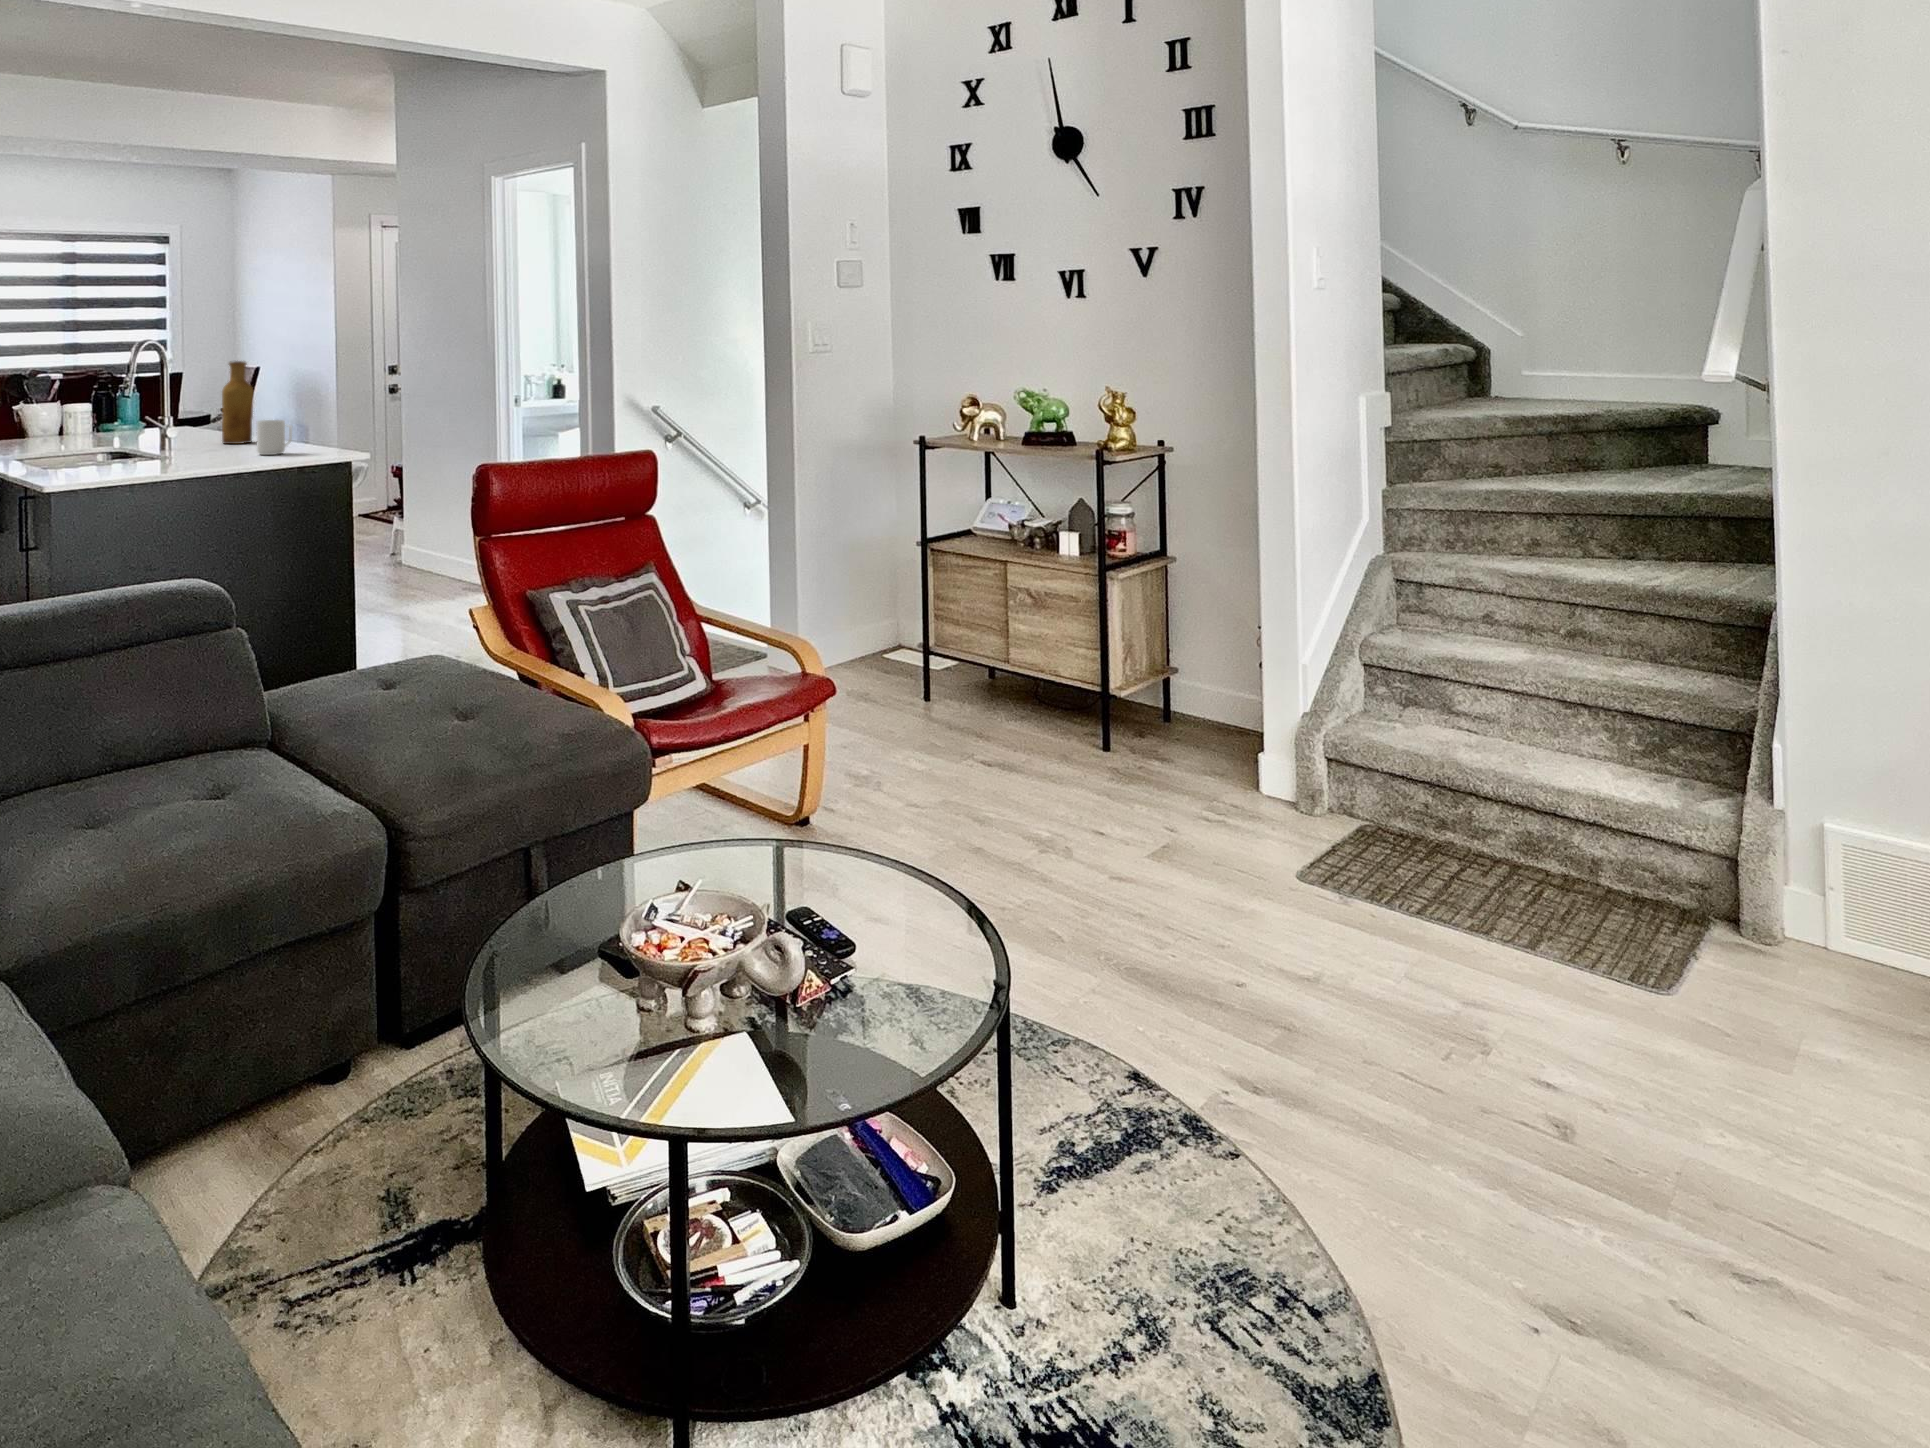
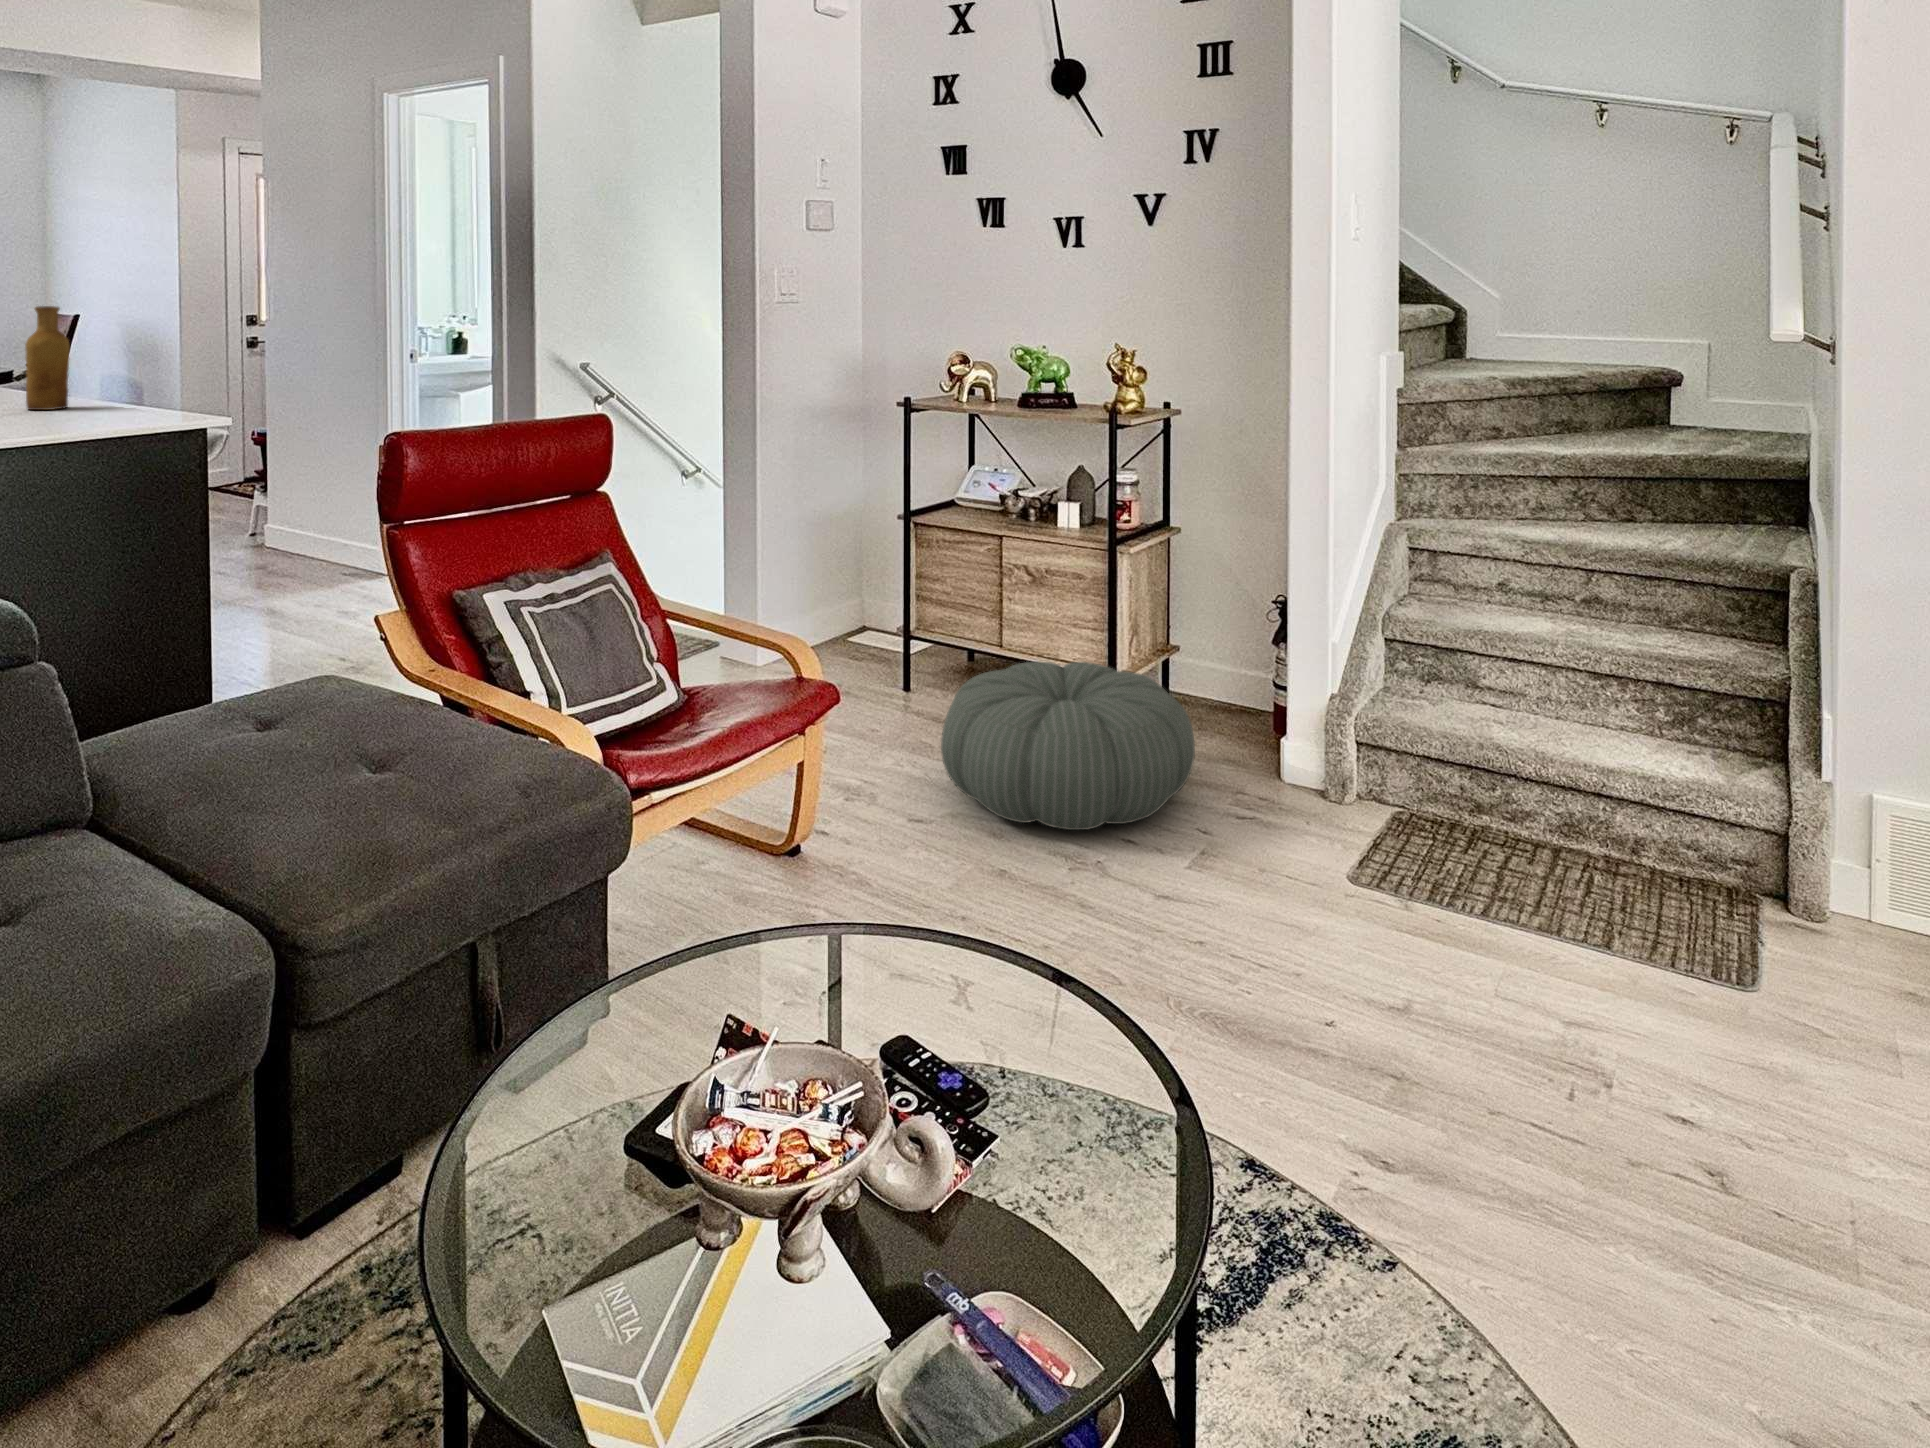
mug: present [257,420,292,455] -> none [76,380,126,425]
pouf: none [938,672,1170,820] -> present [941,662,1195,830]

